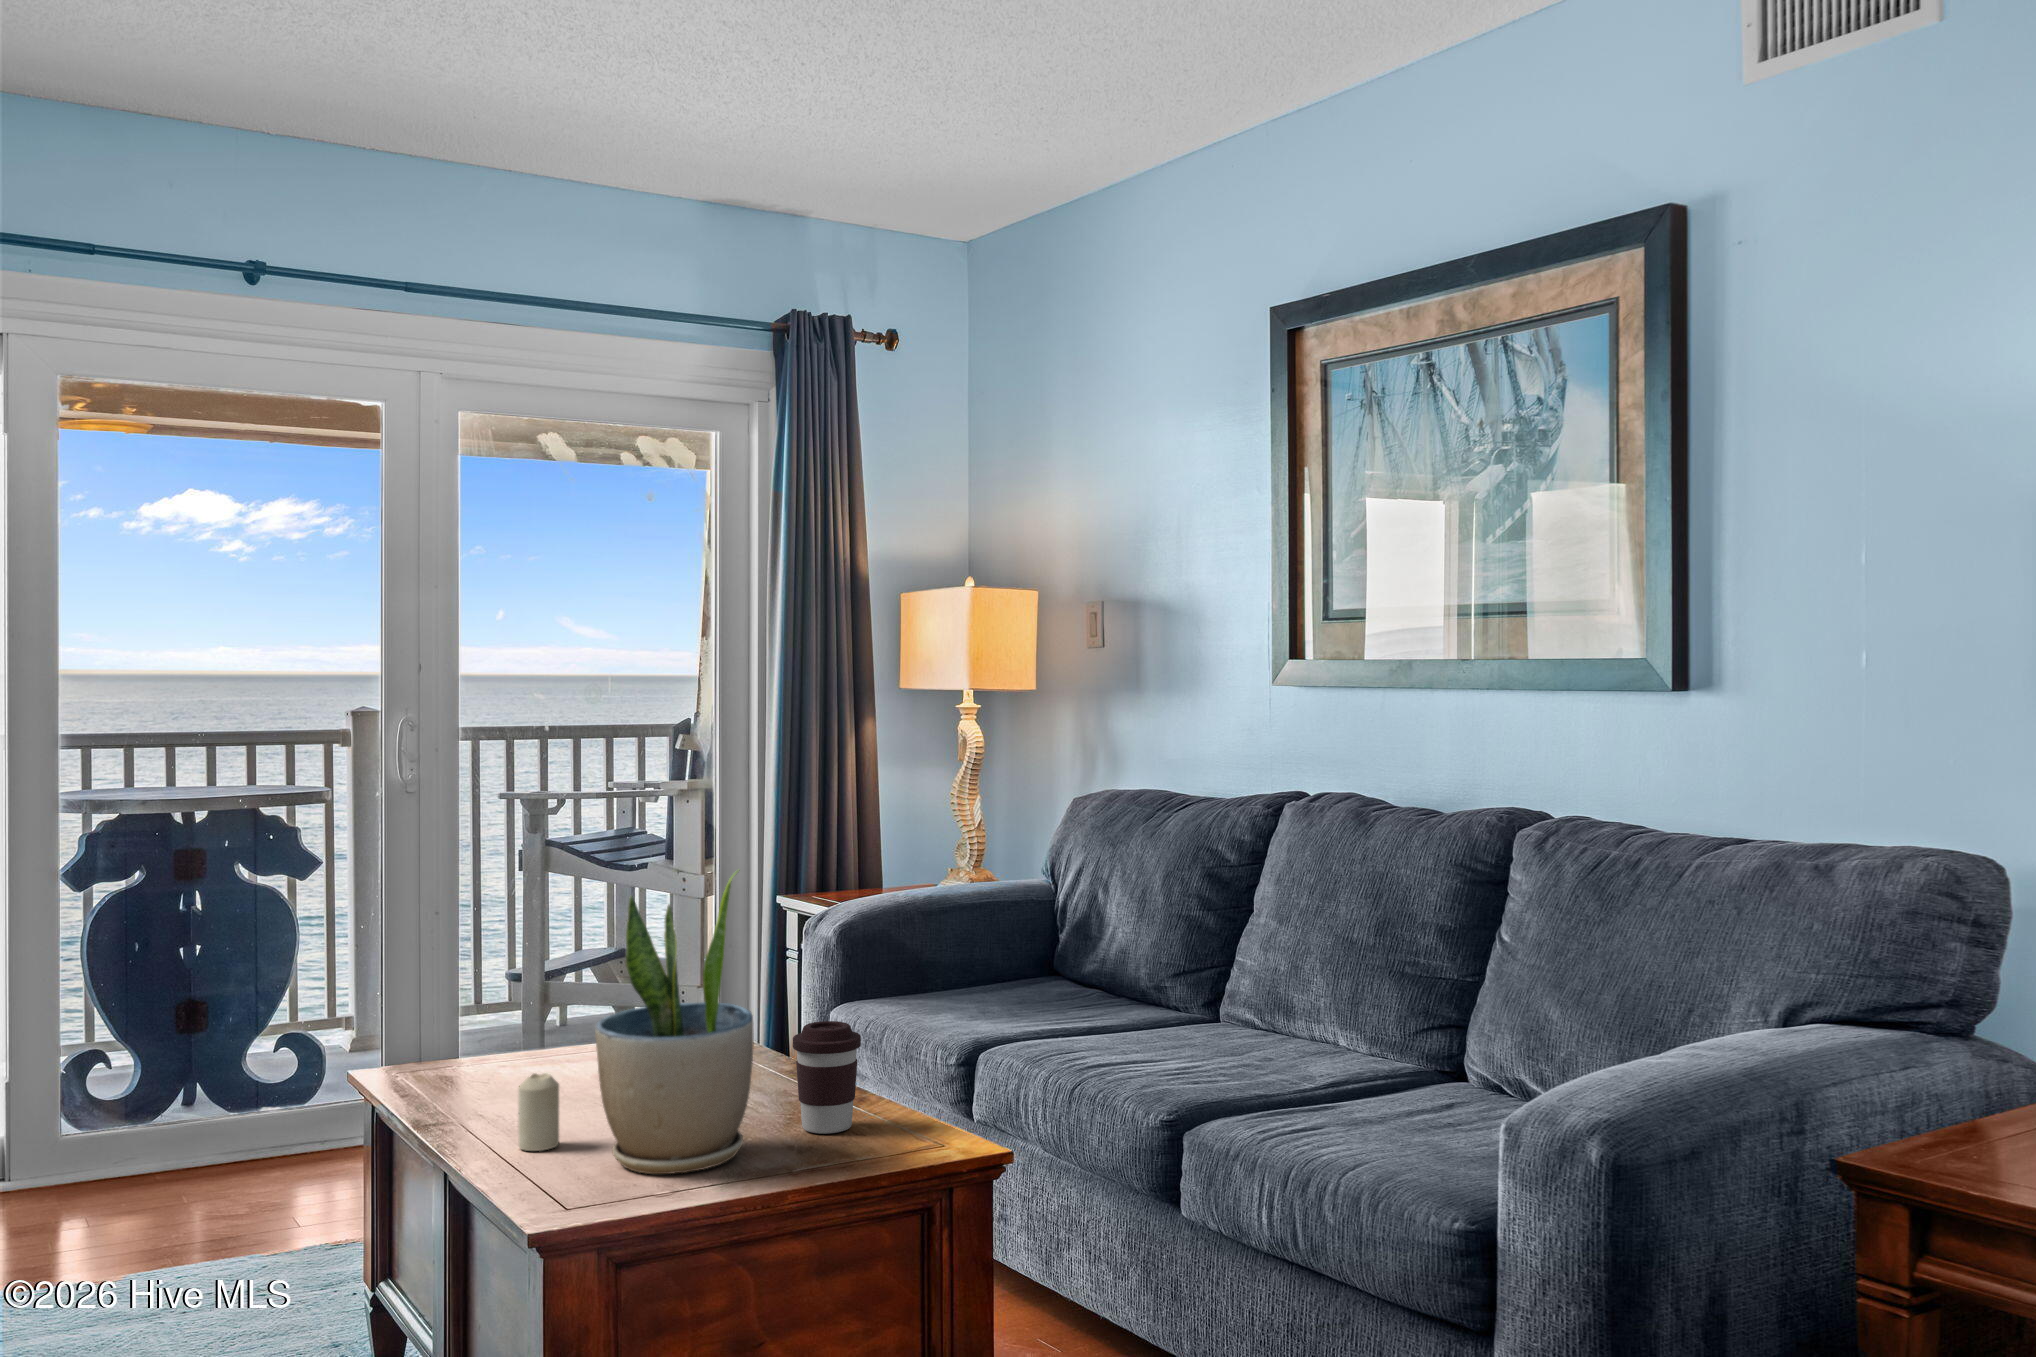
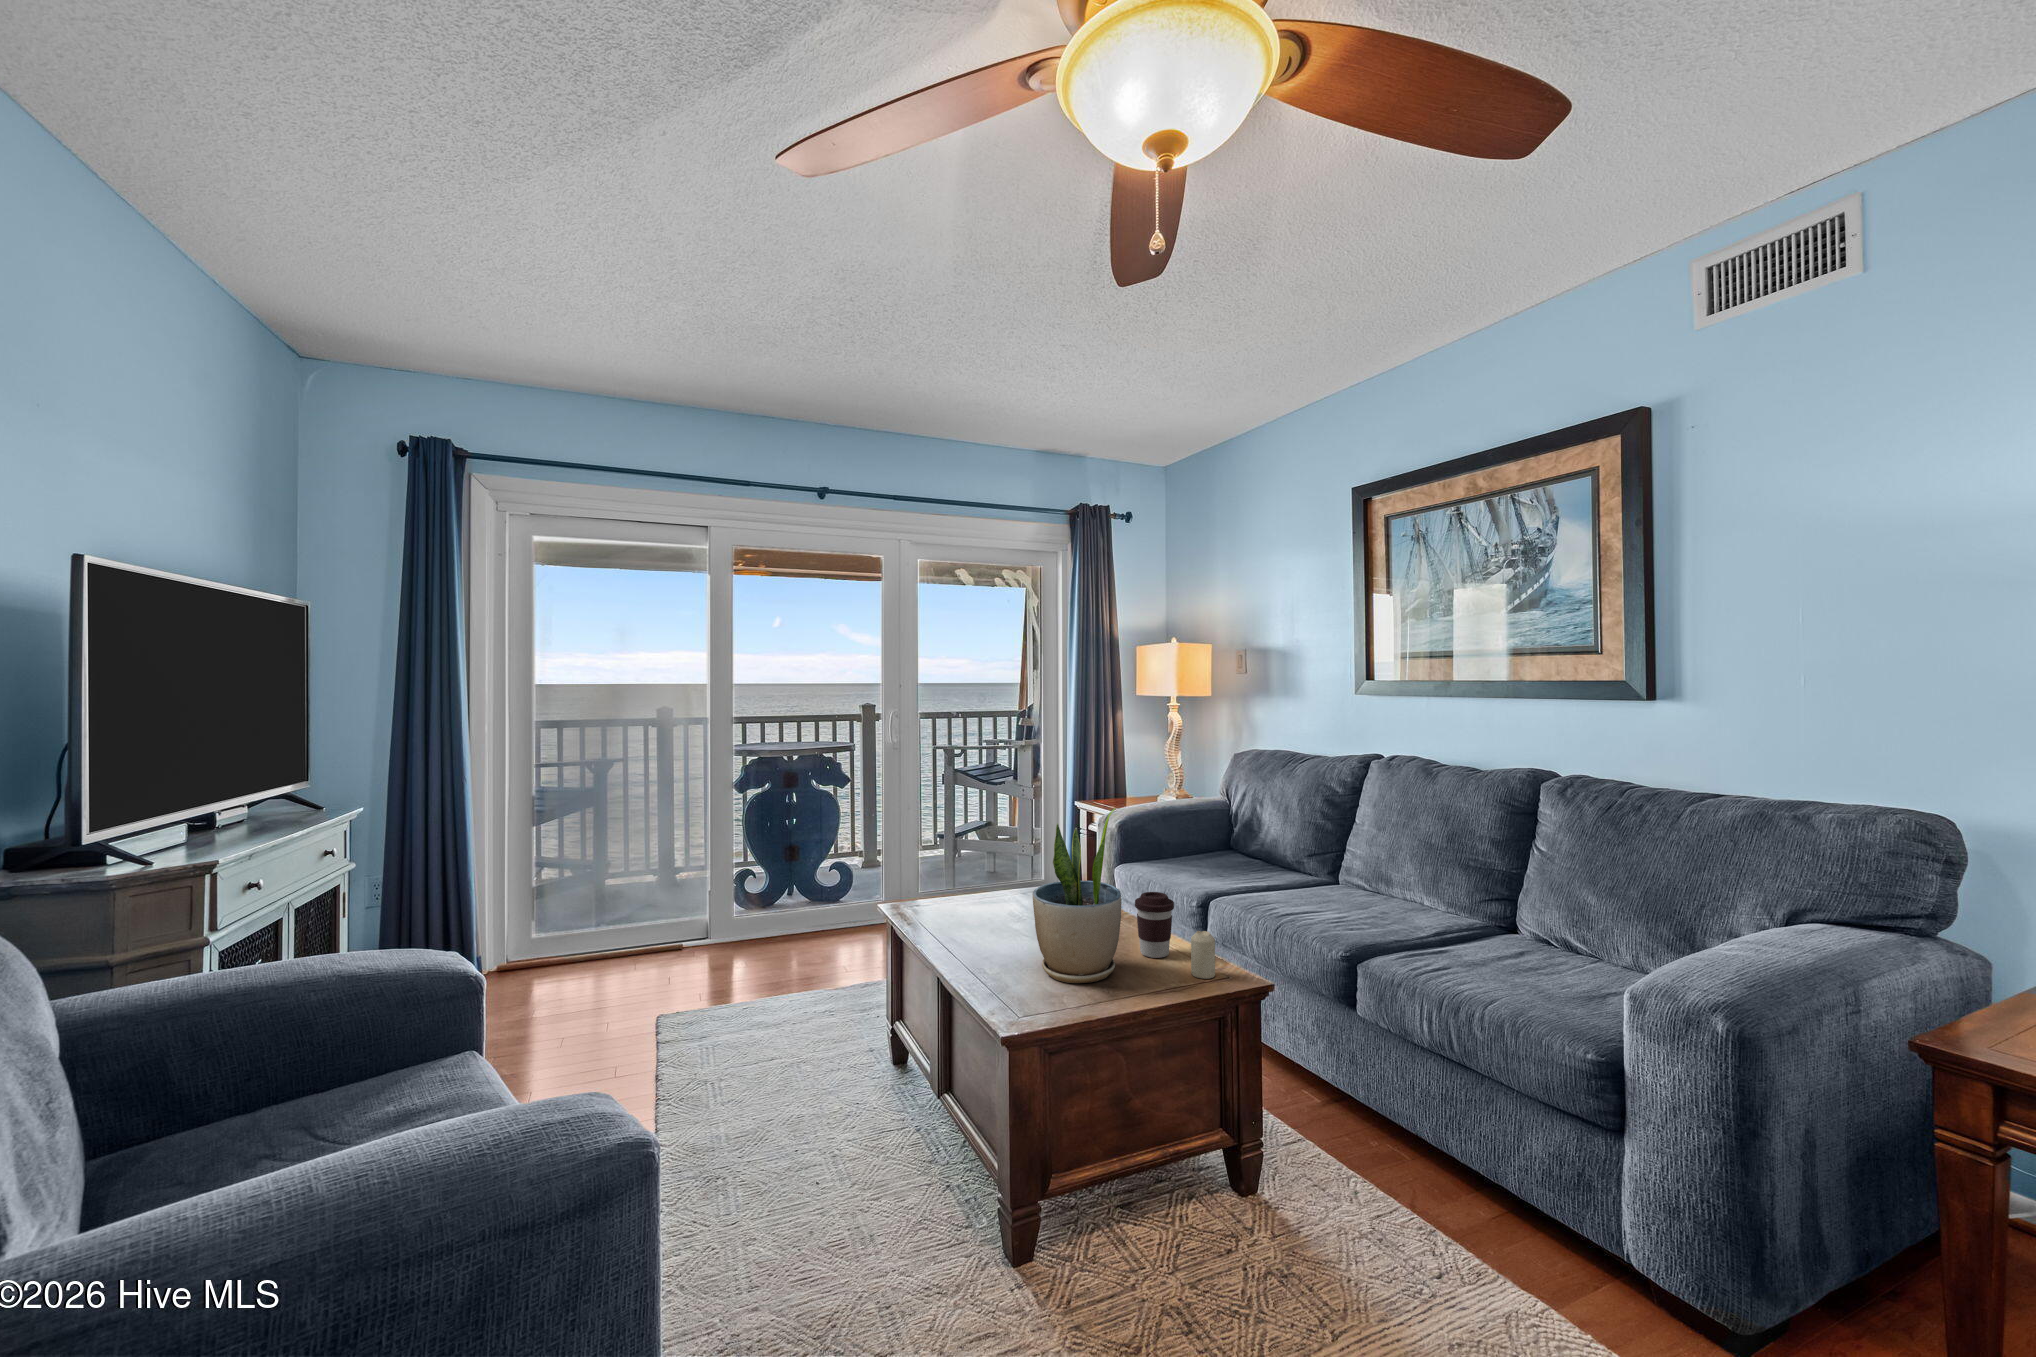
candle: present [518,1073,559,1151] -> present [1191,931,1215,979]

